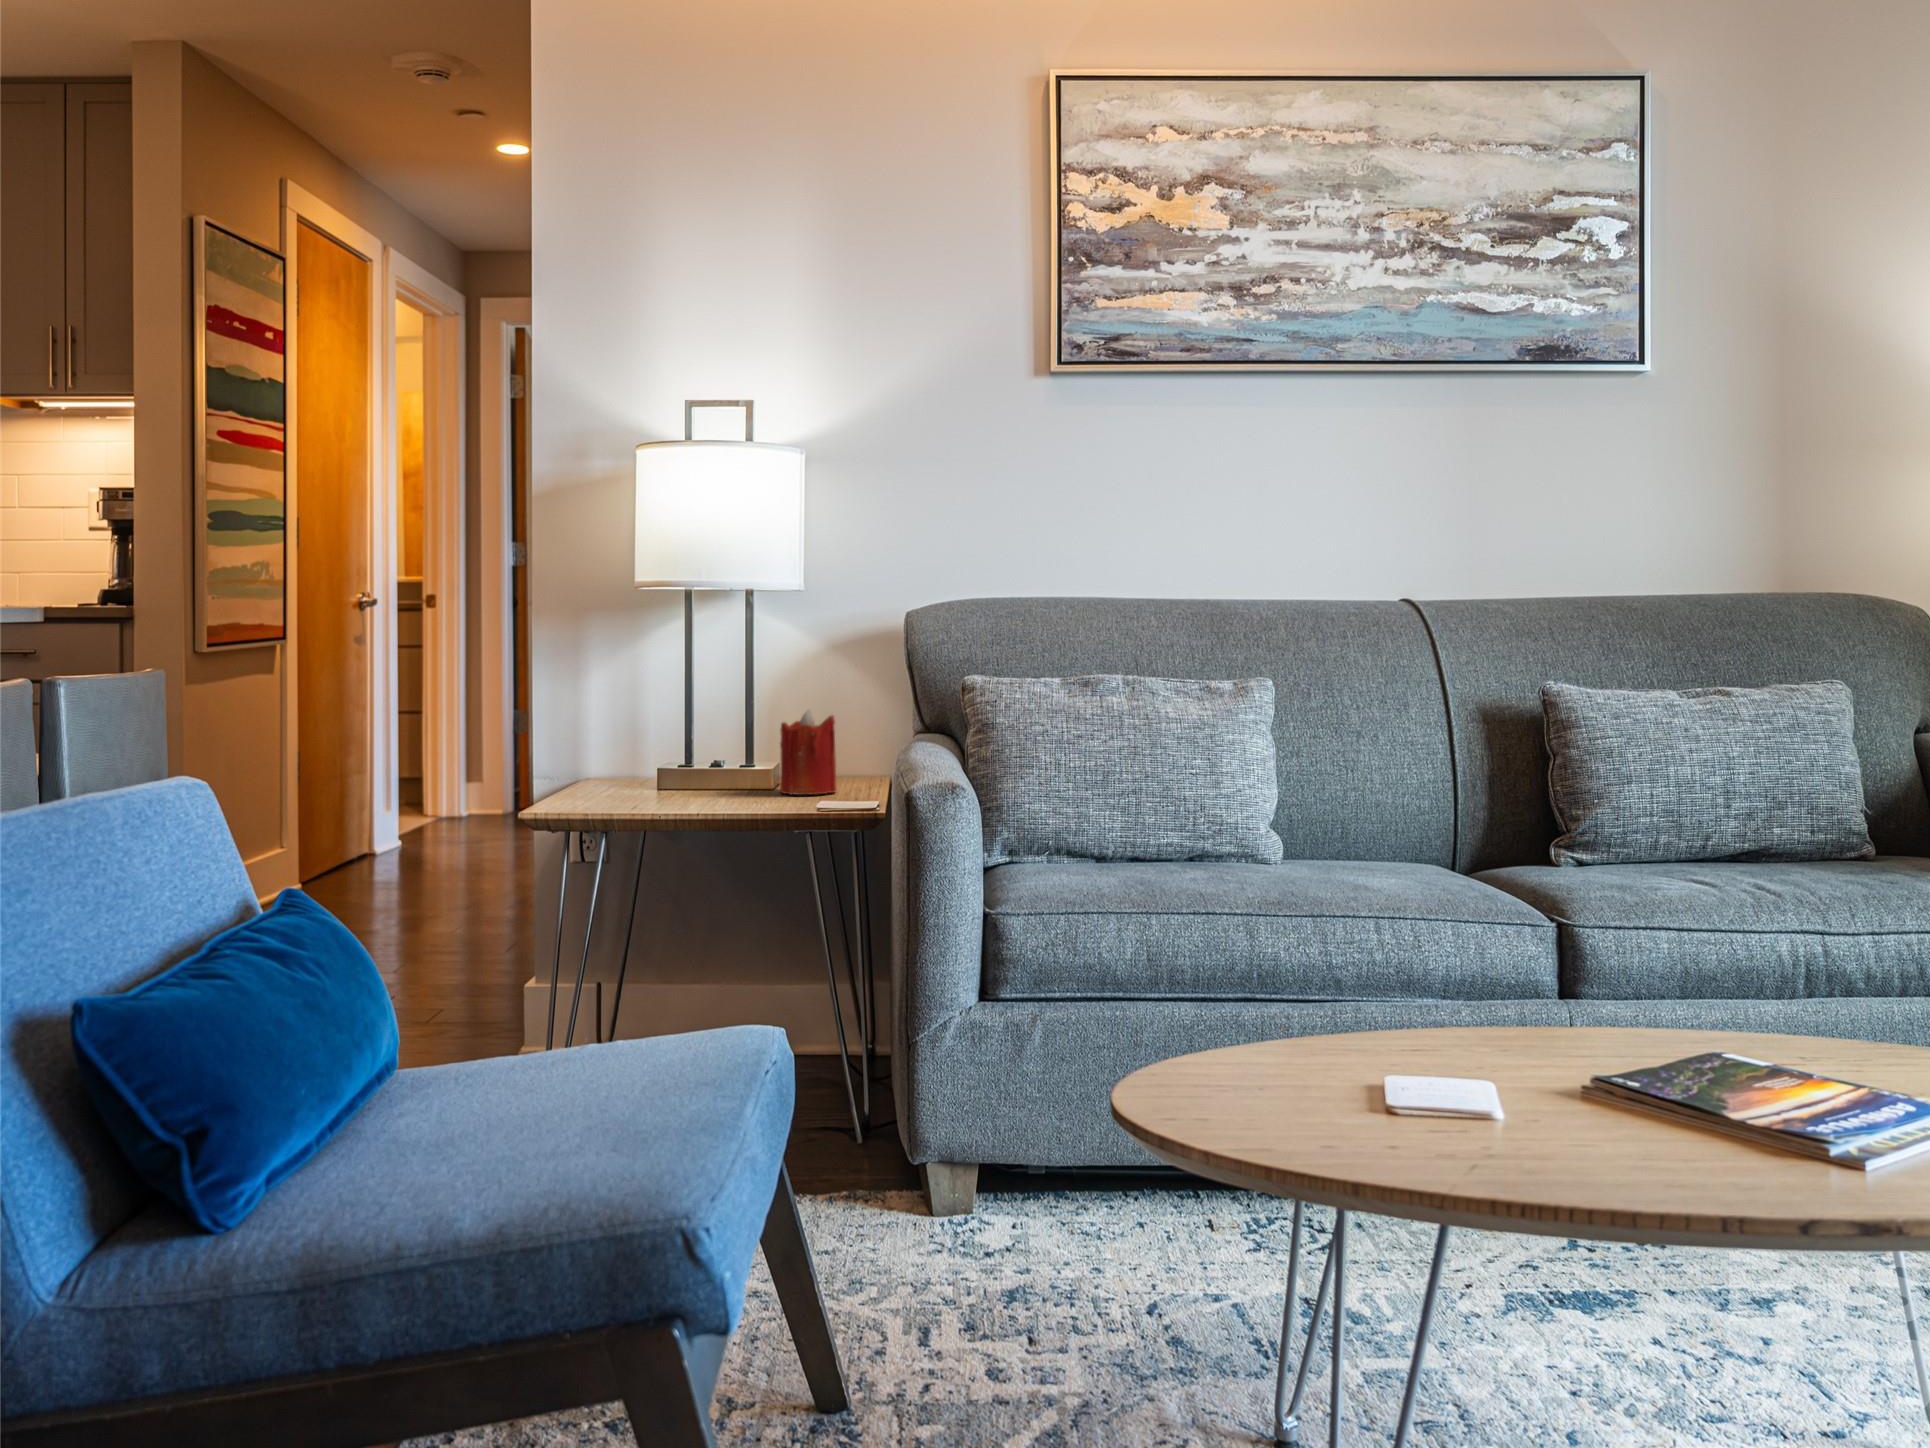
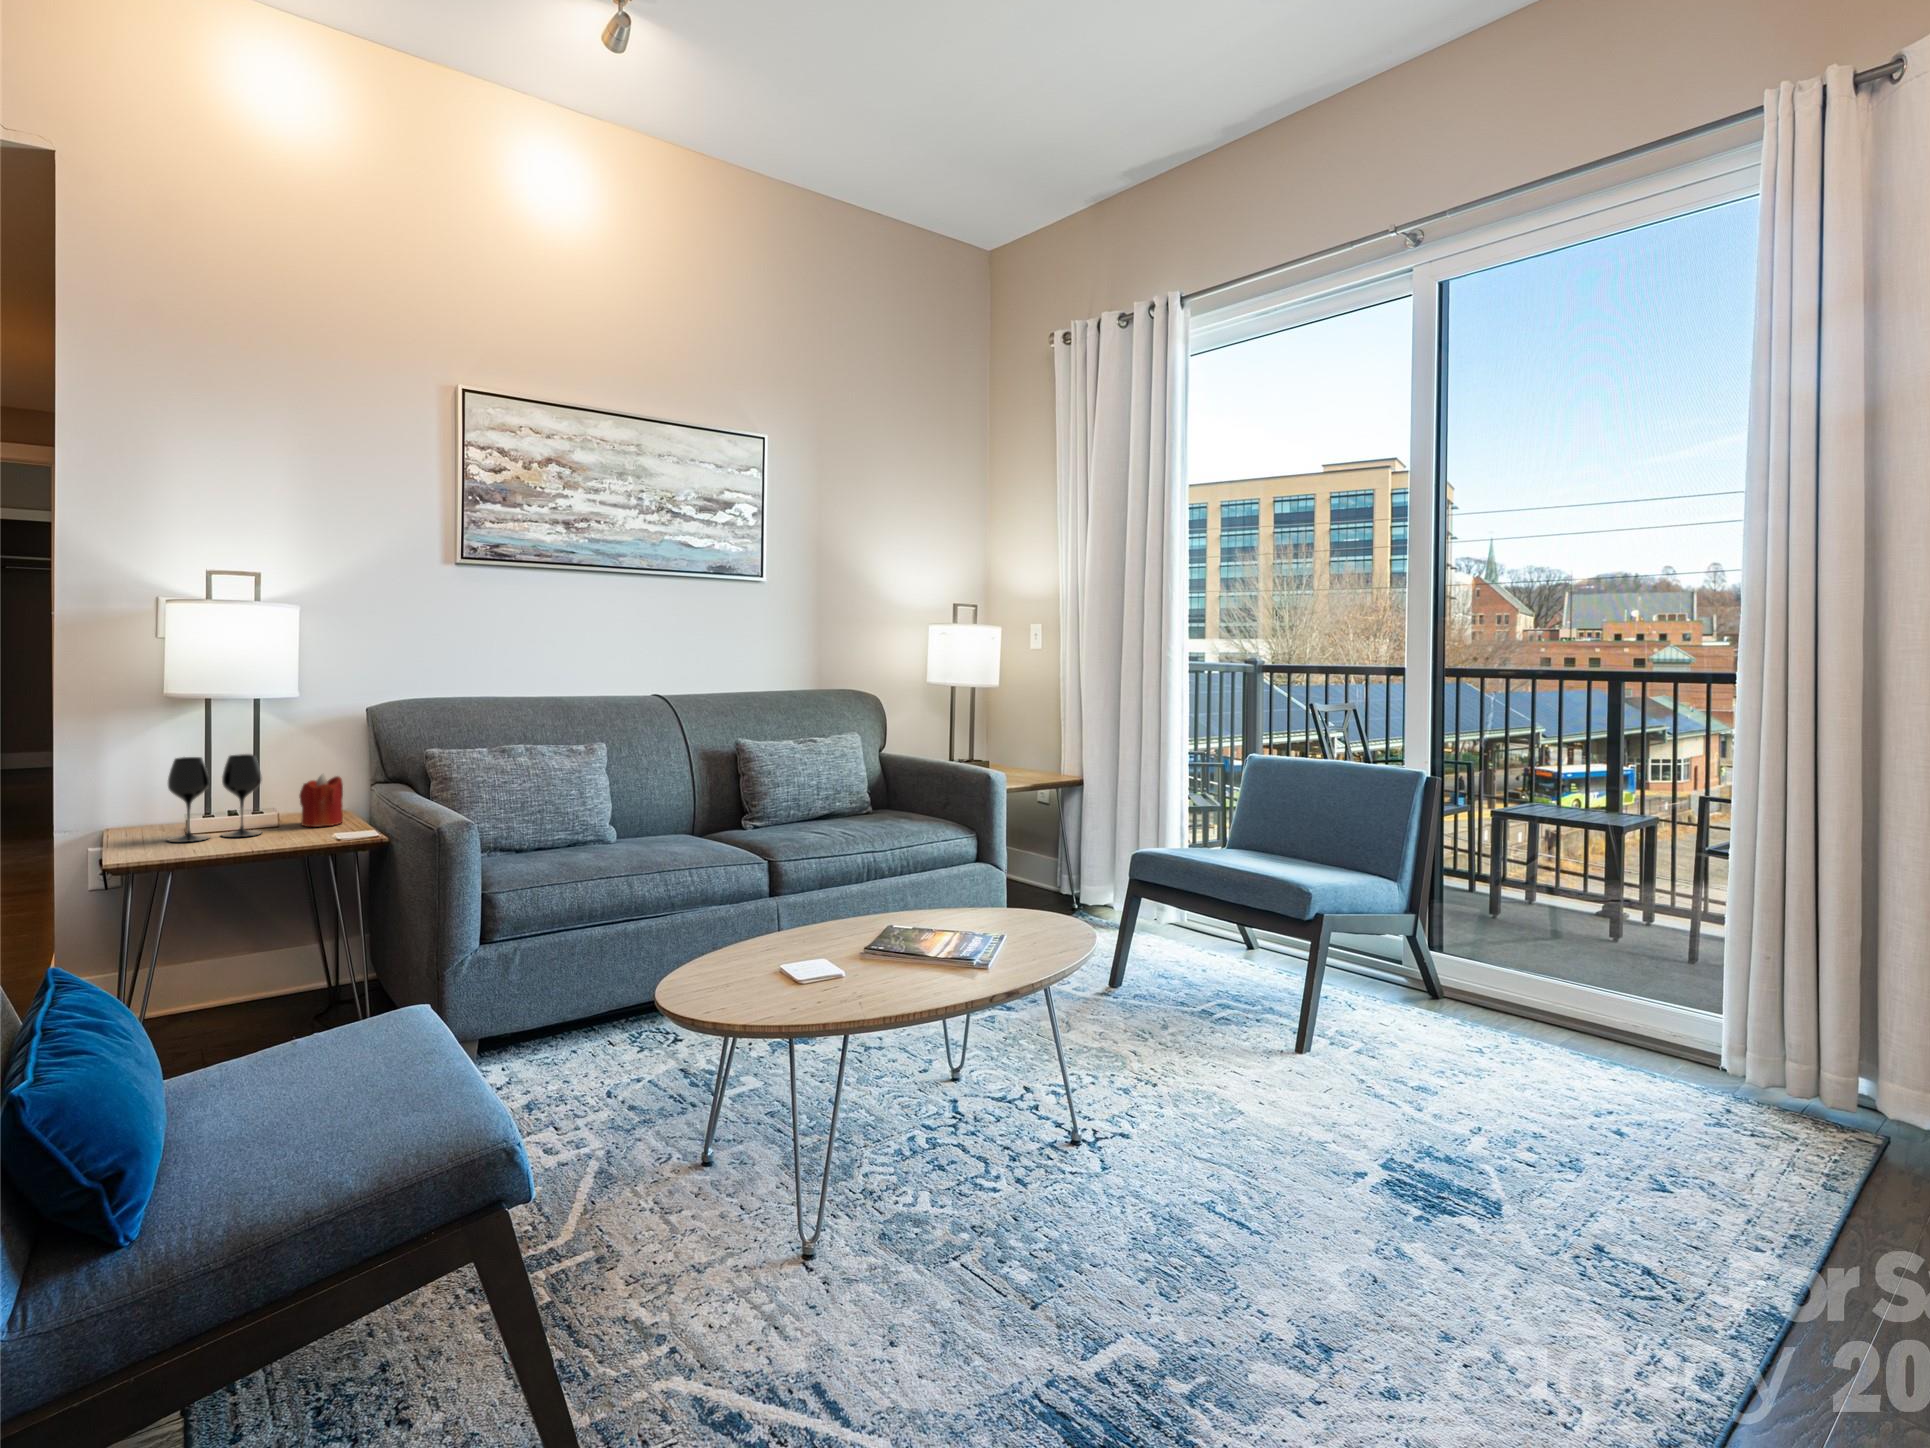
wine glass: none [595,671,719,800] -> present [168,754,262,842]

